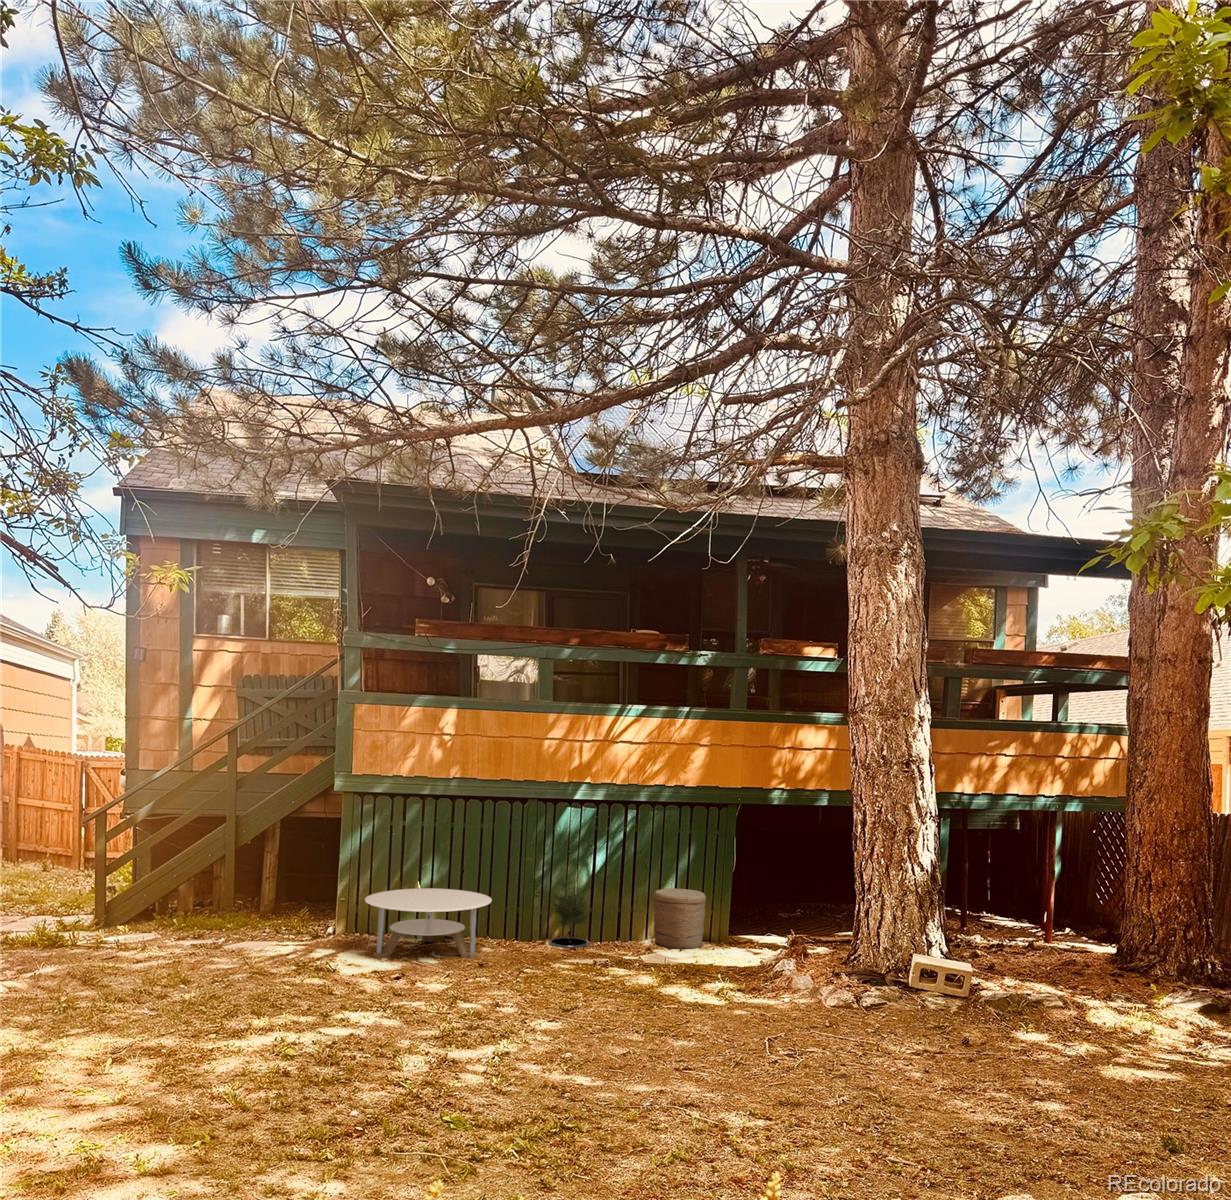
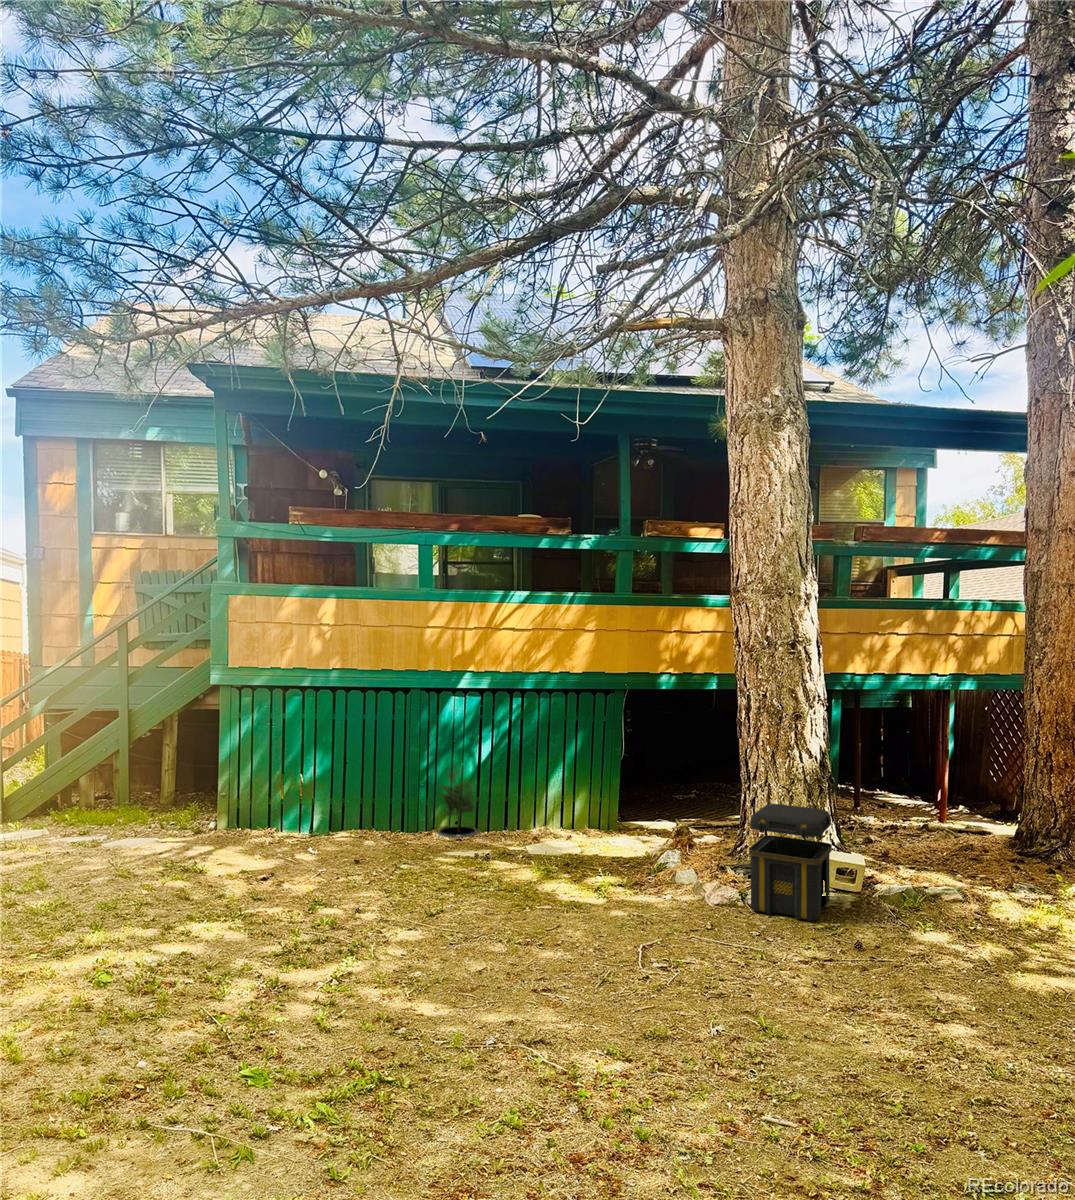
round table: present [365,888,492,958] -> none [243,782,374,855]
woven basket: present [653,889,706,949] -> none [542,776,594,836]
toolbox: none [867,913,942,1021] -> present [749,804,832,921]

